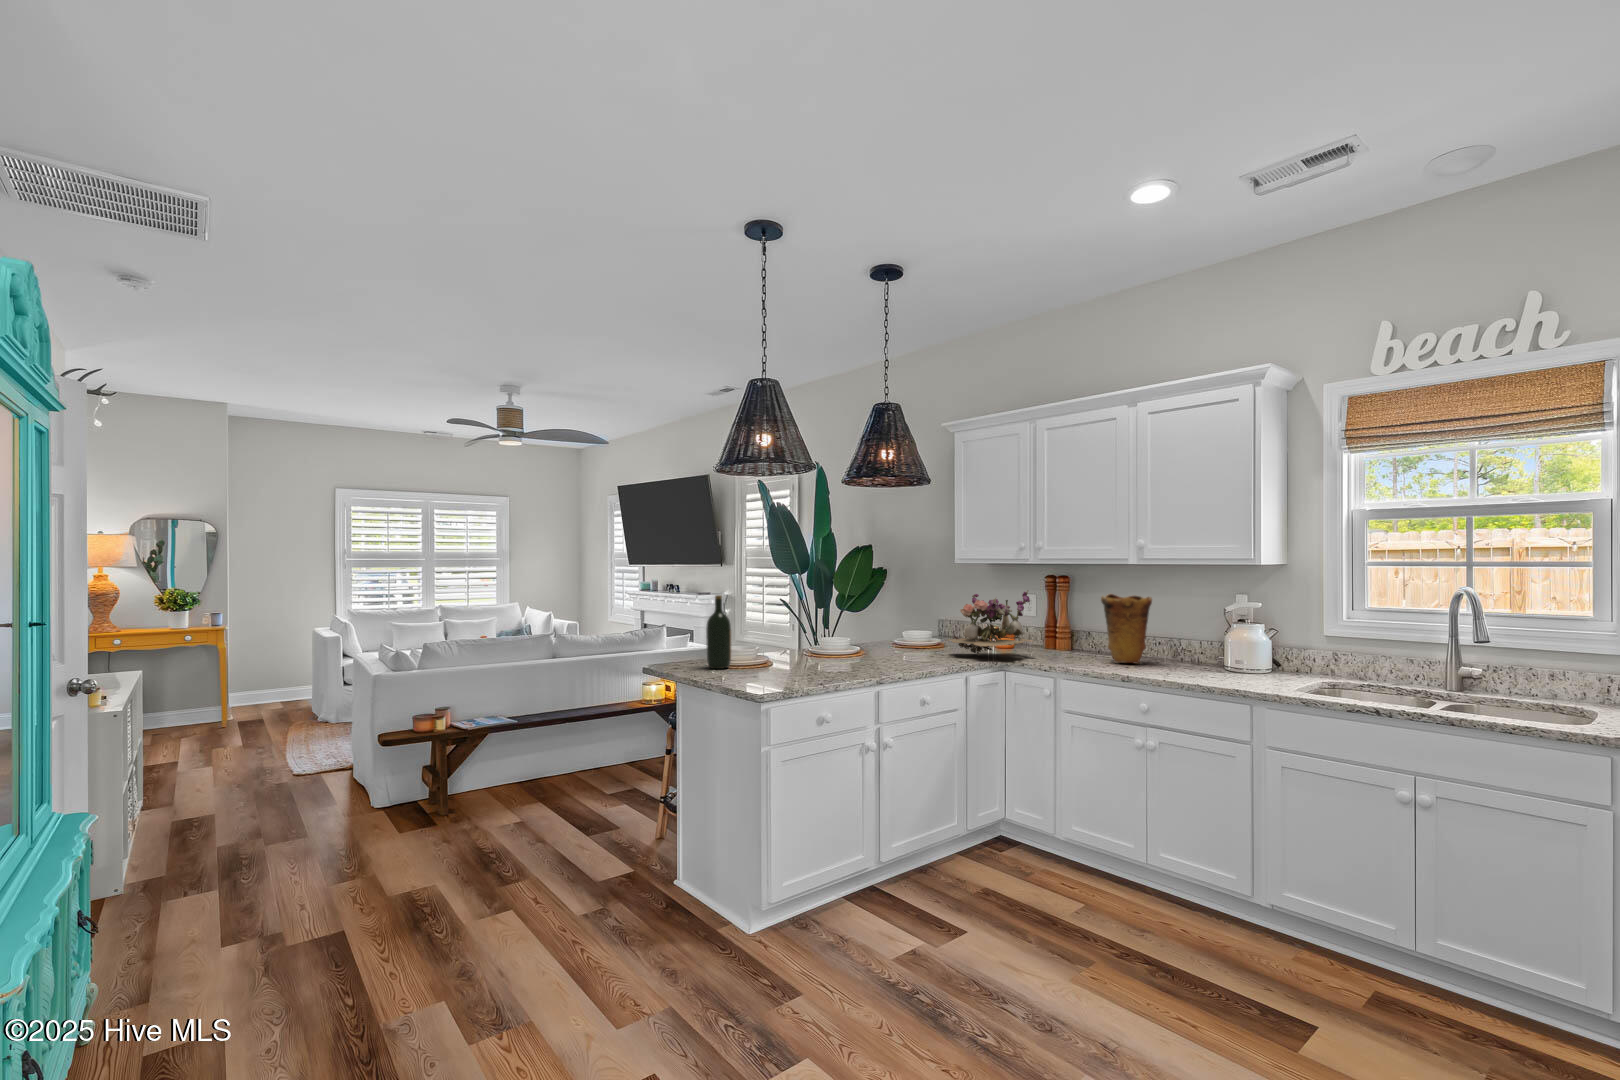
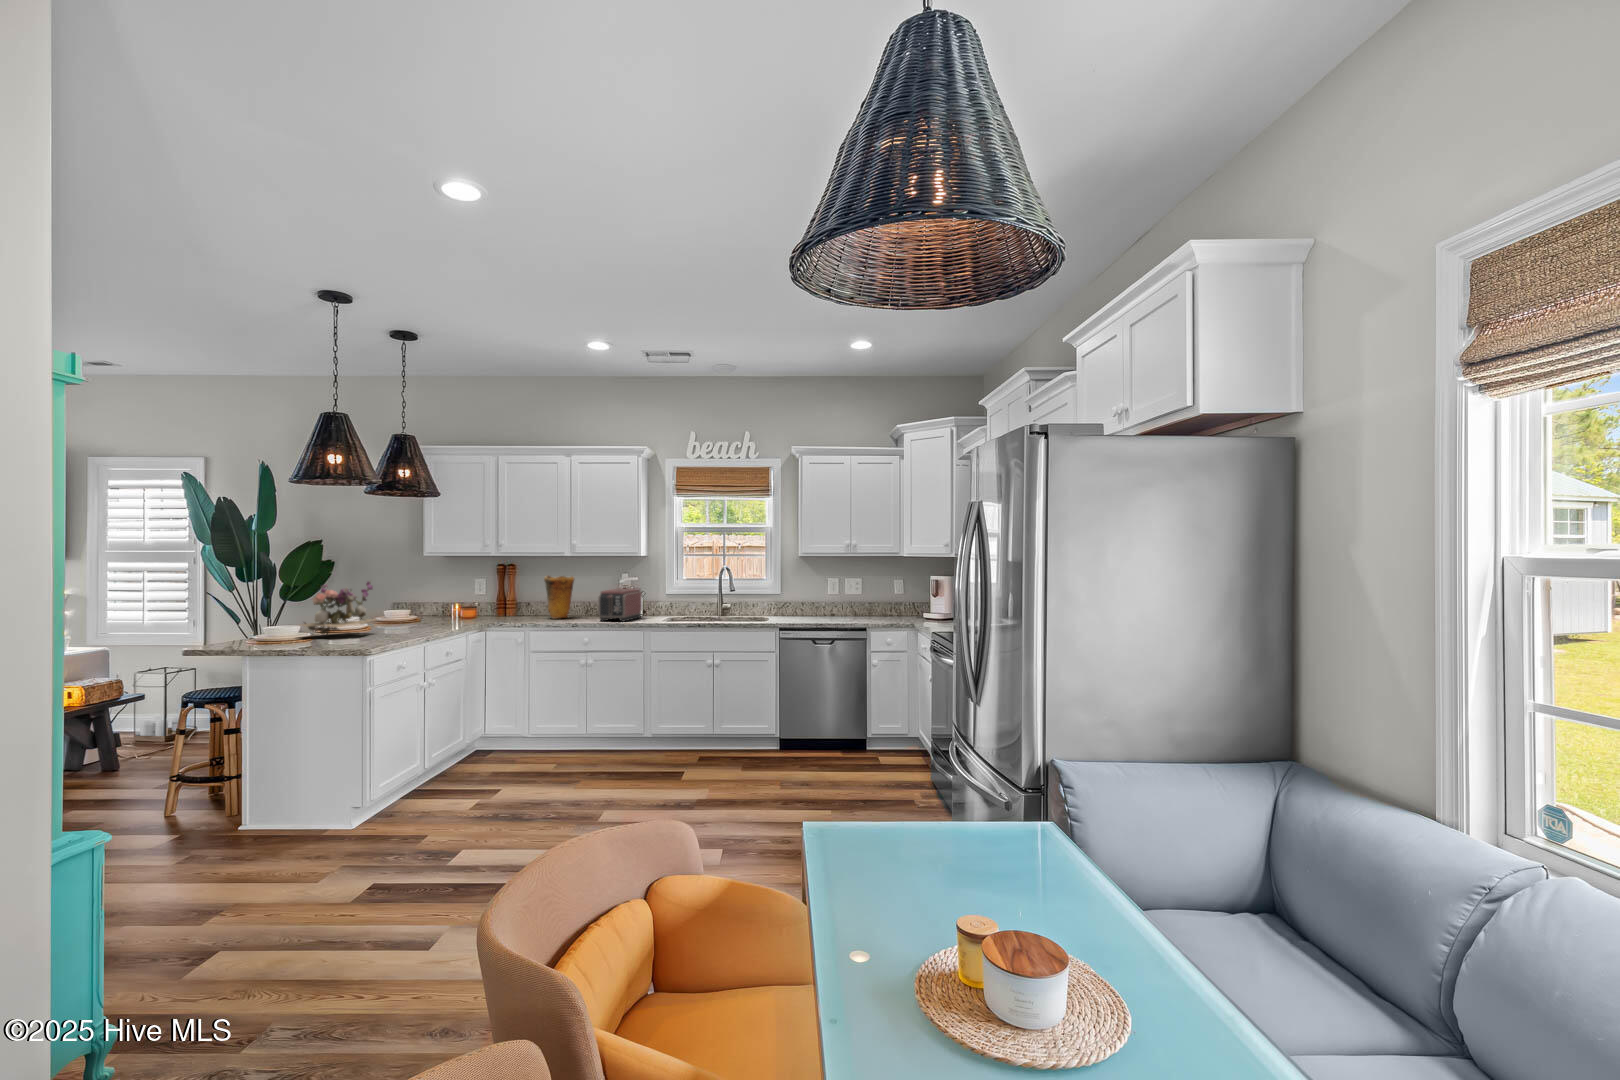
flower arrangement: present [948,590,1033,655] -> present [302,581,374,634]
wine bottle: present [706,595,731,669] -> none [271,586,295,645]
toaster: none [1176,621,1270,683] -> present [598,588,642,622]

